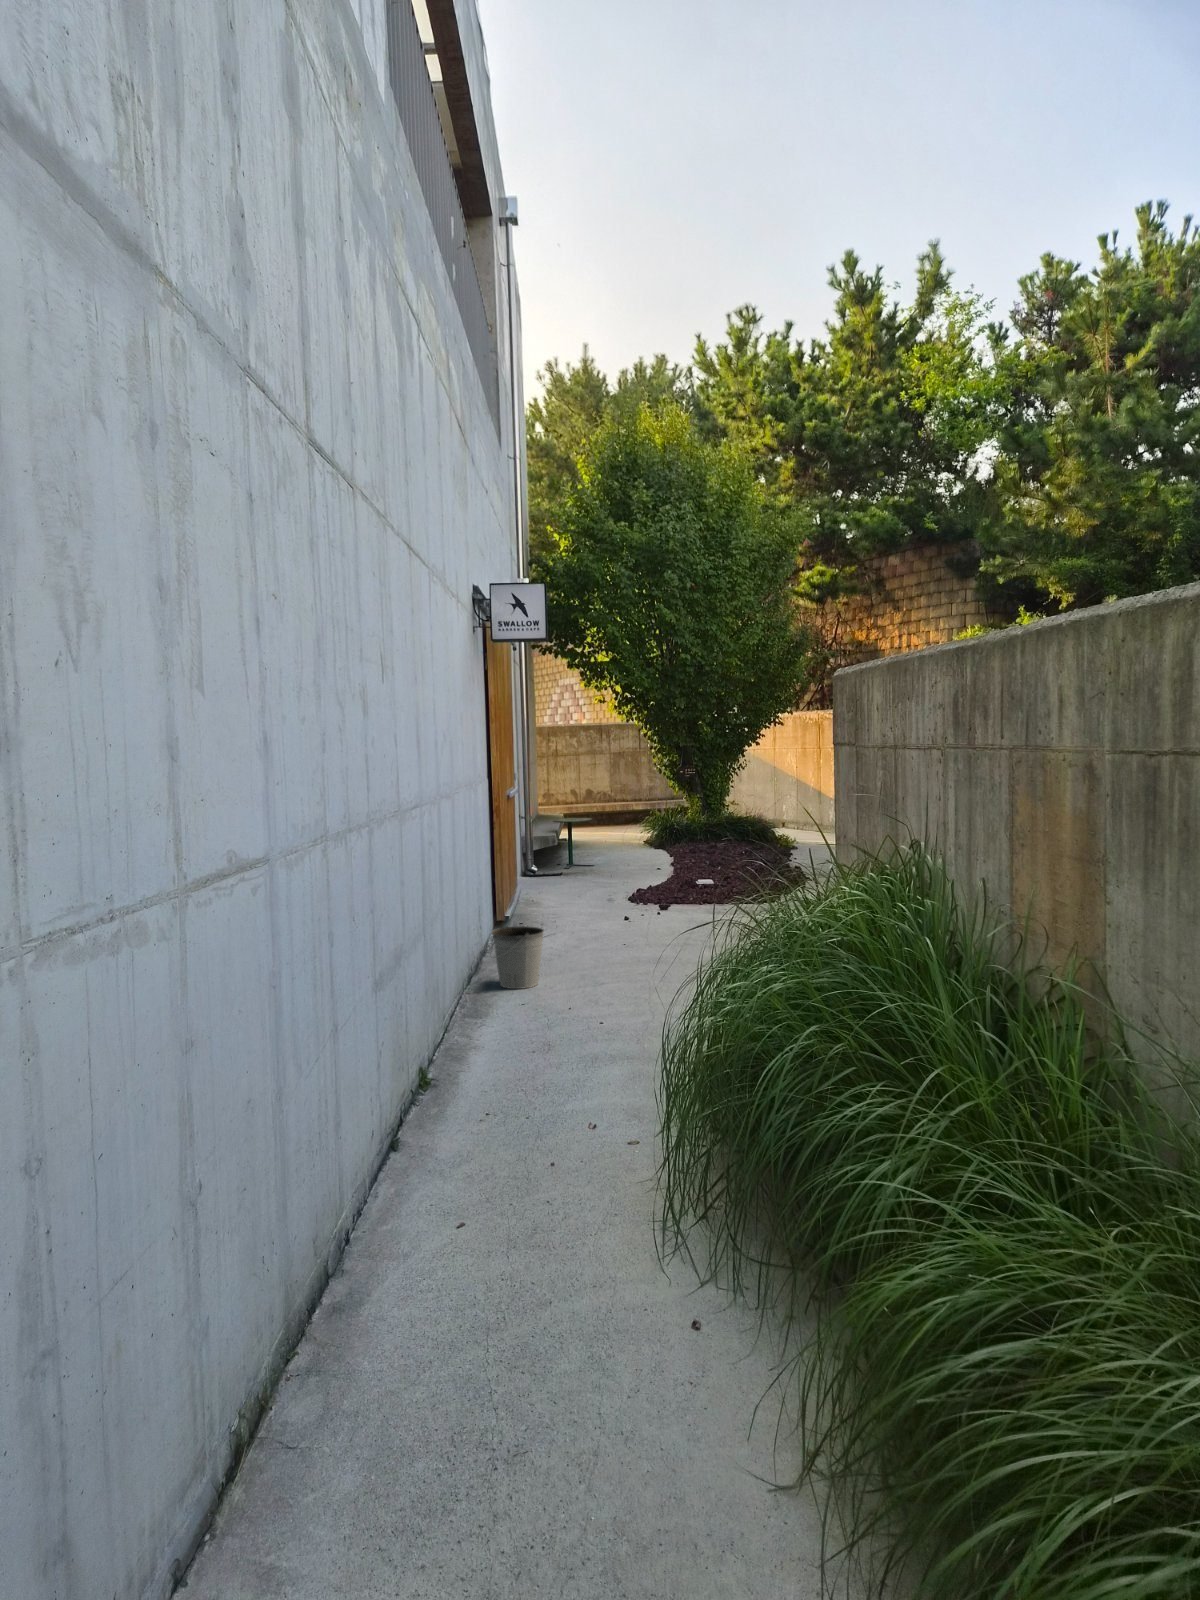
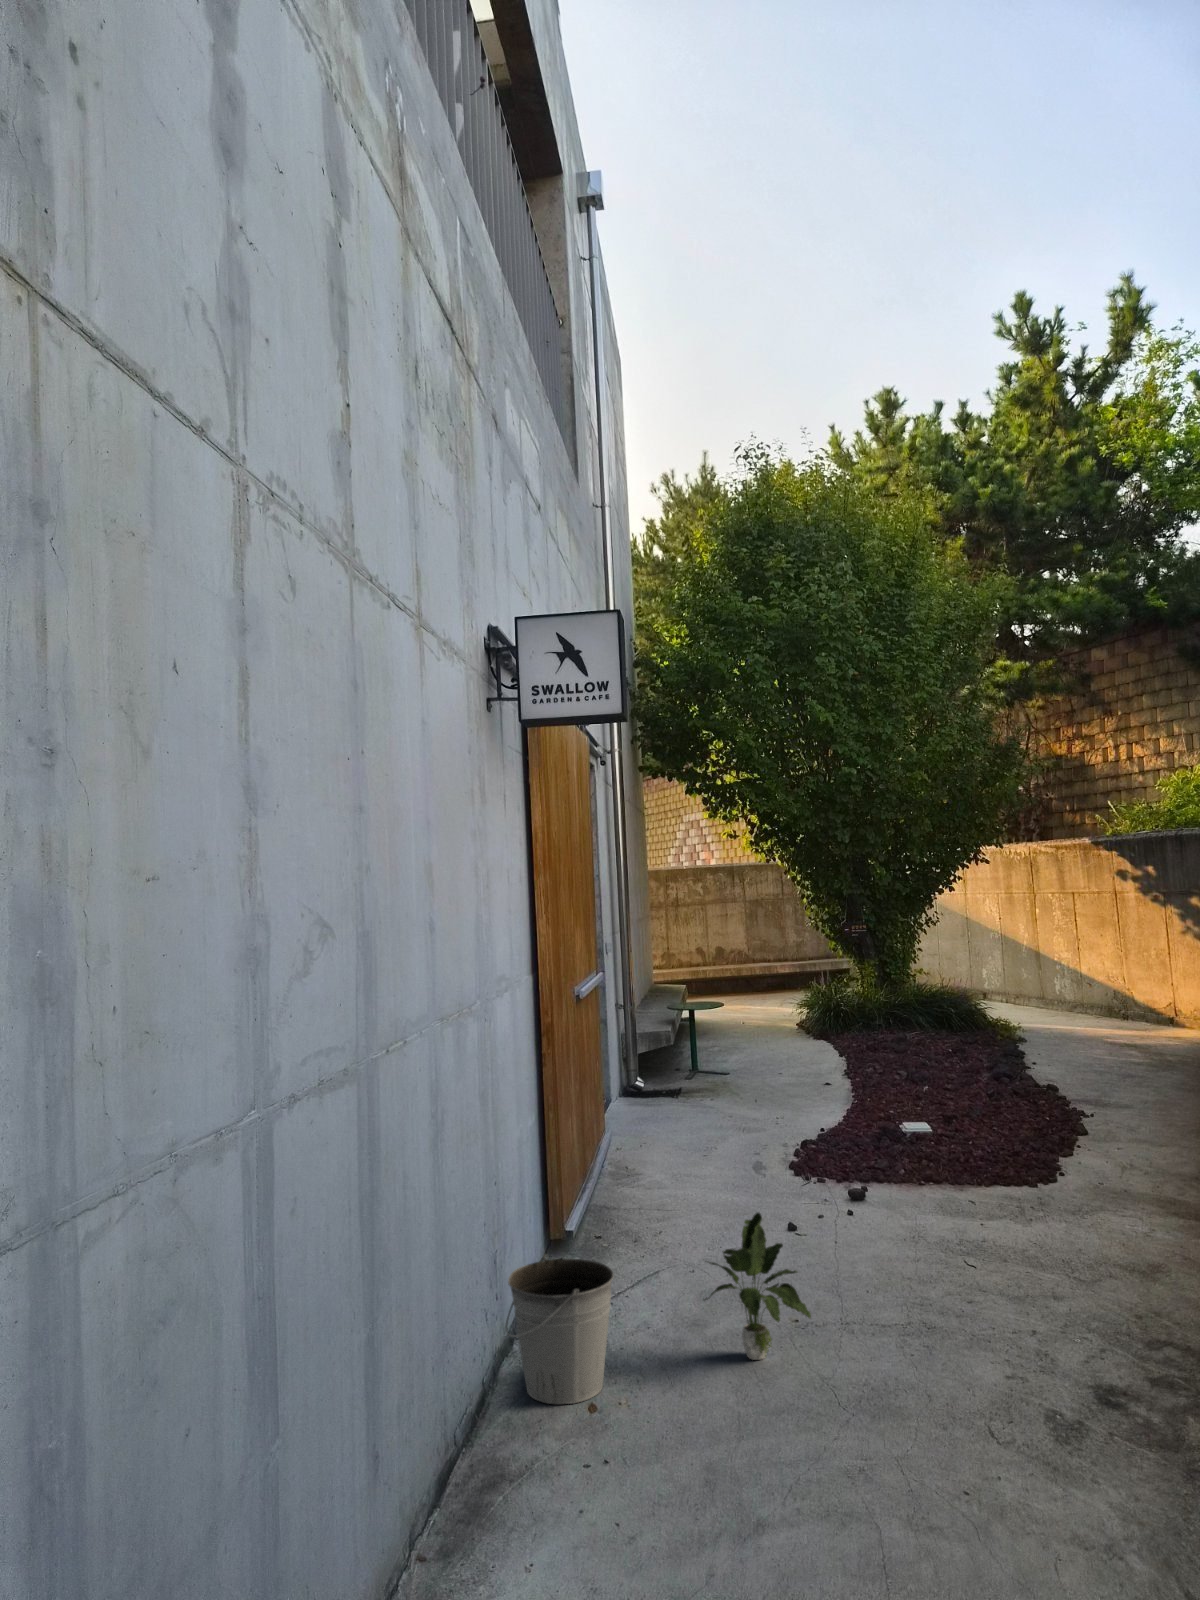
potted plant: none [587,904,641,974] -> present [705,1213,811,1360]

